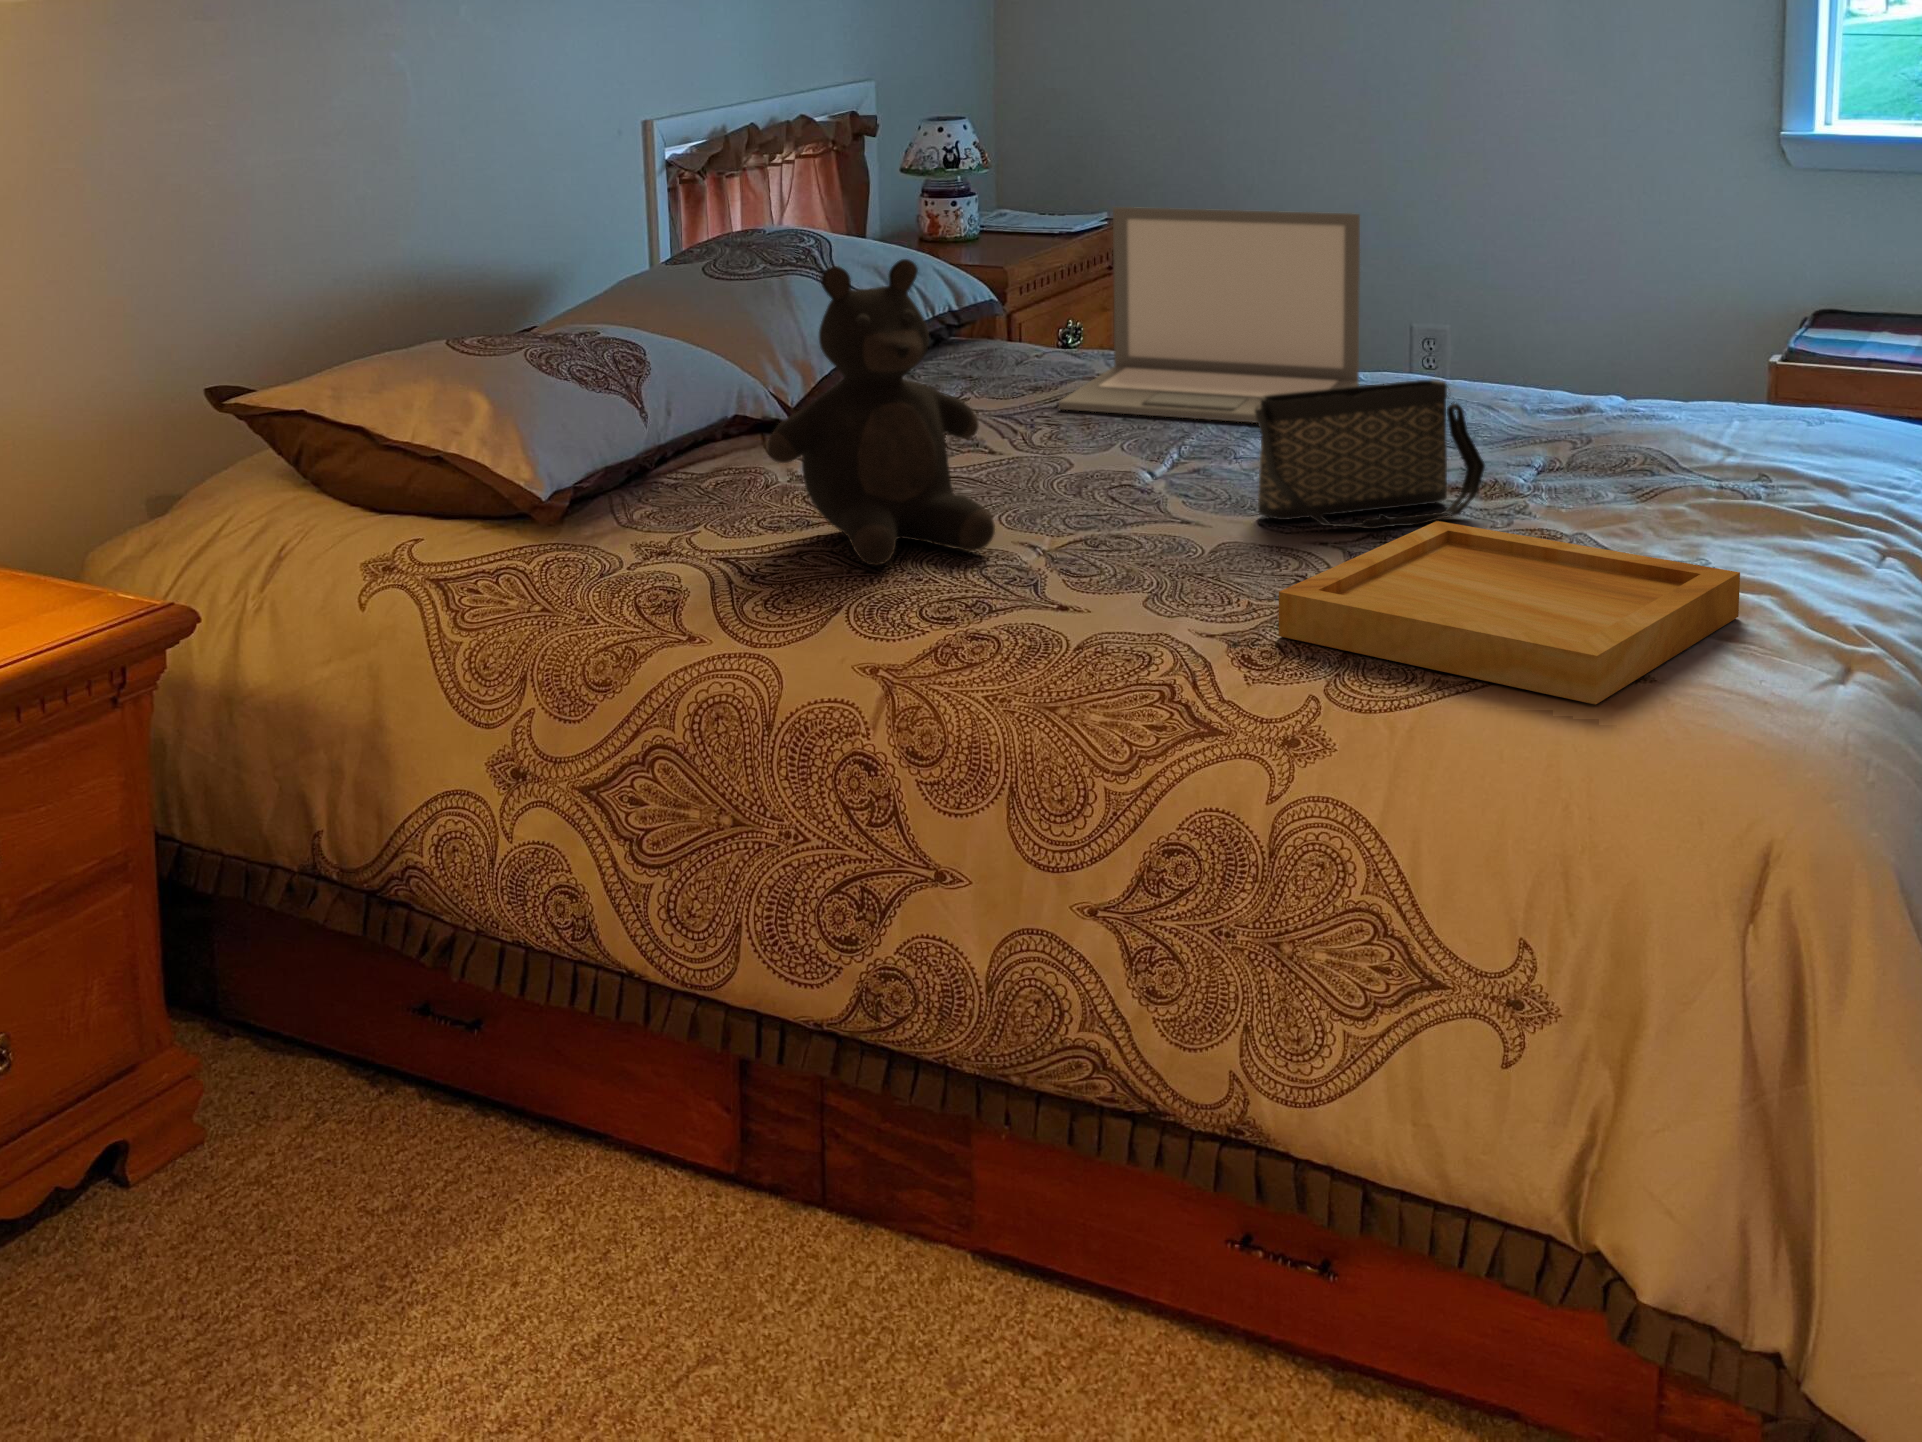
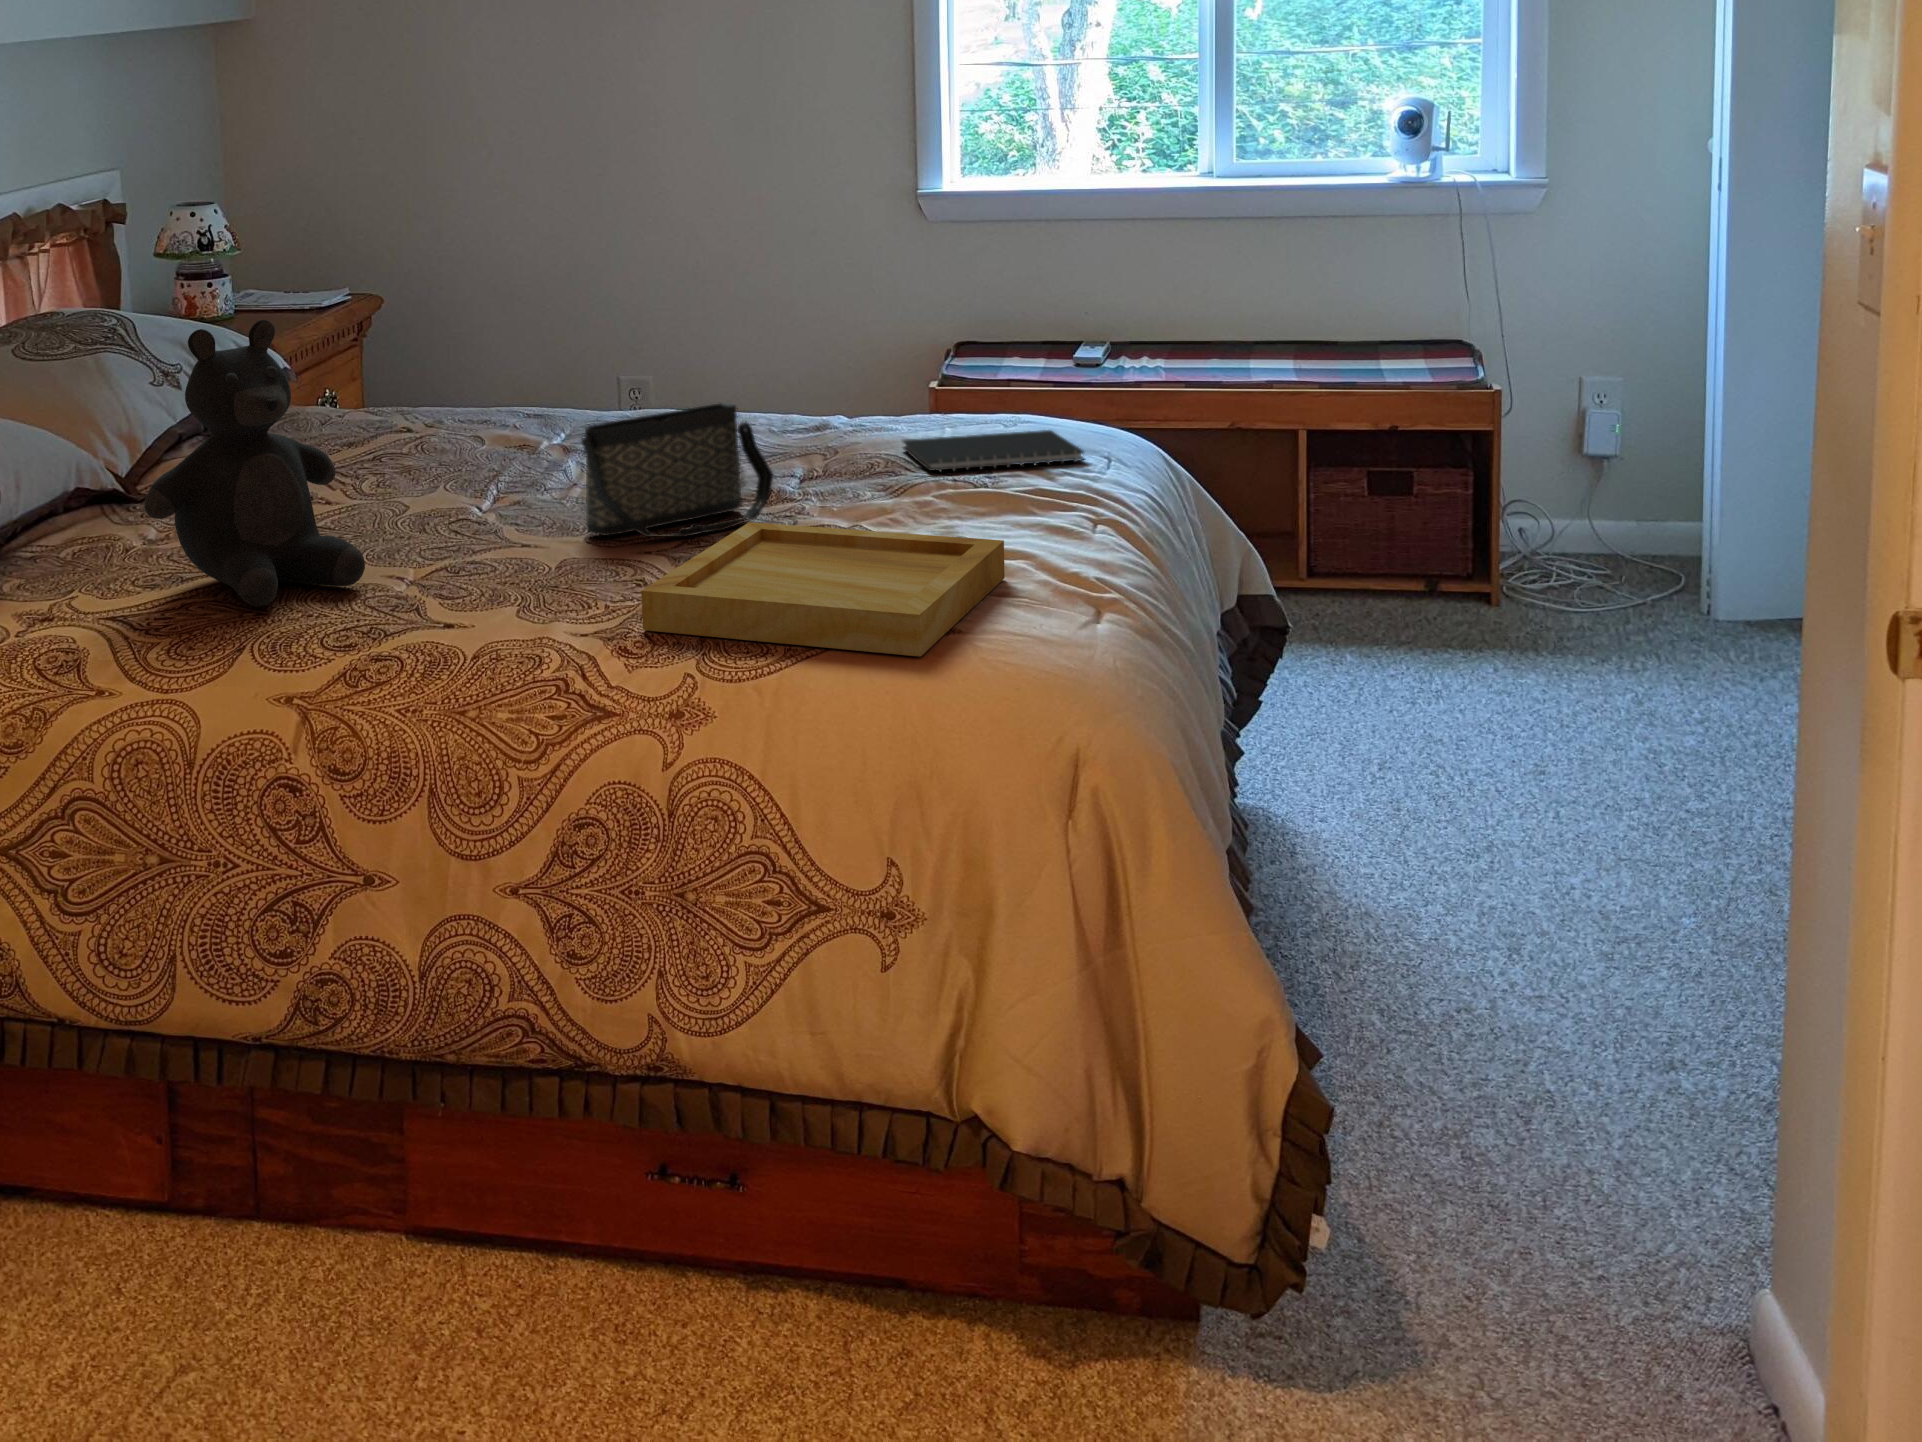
laptop: present [1059,207,1360,423] -> none [373,267,631,460]
notebook: none [1668,433,1898,479] -> present [903,430,1084,472]

